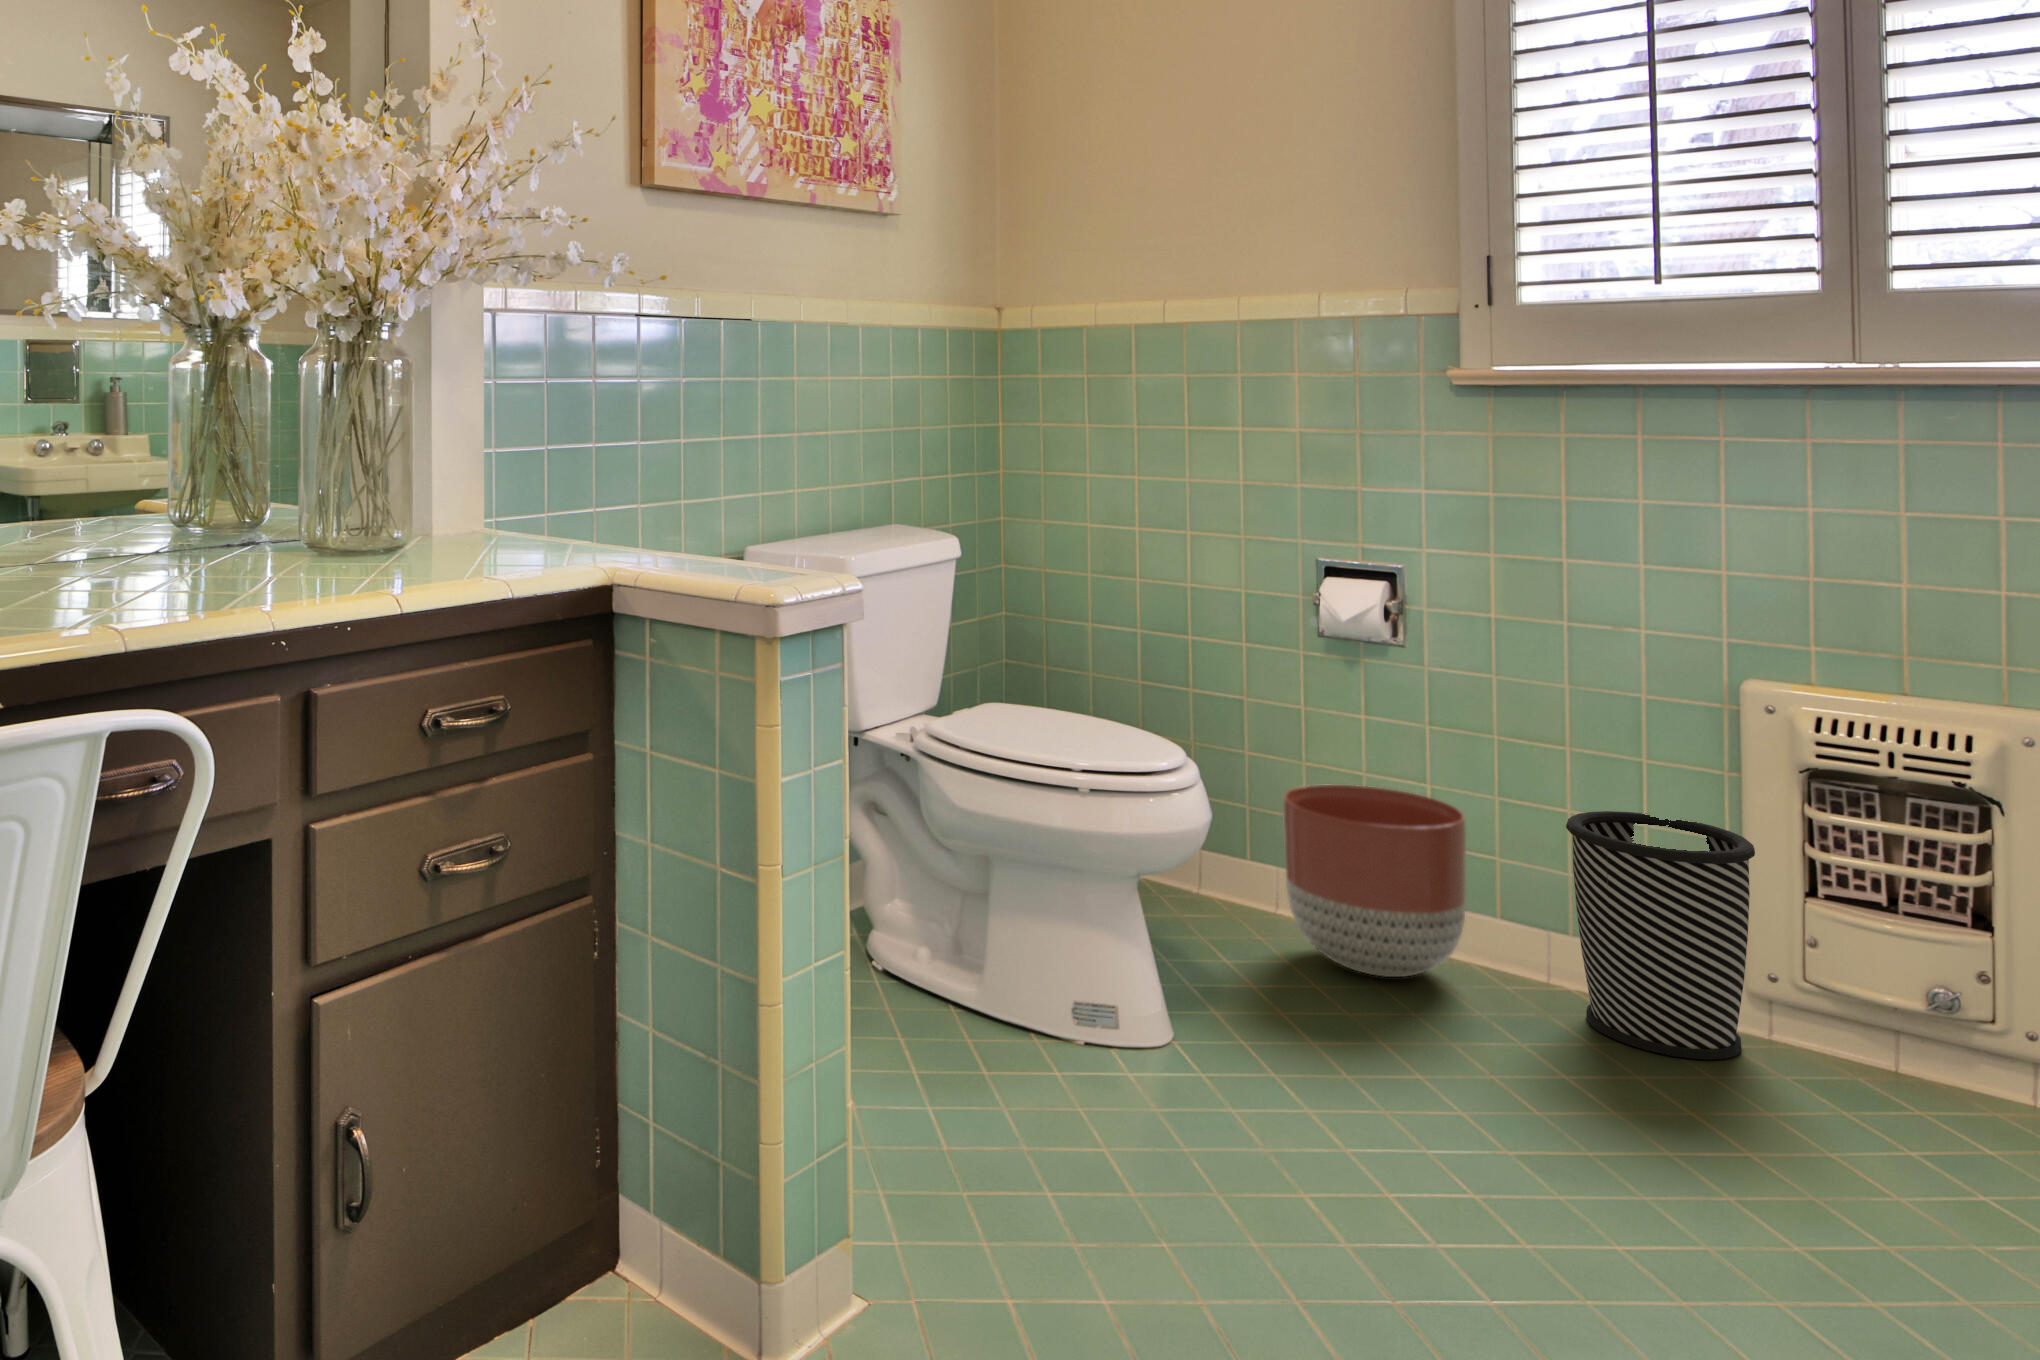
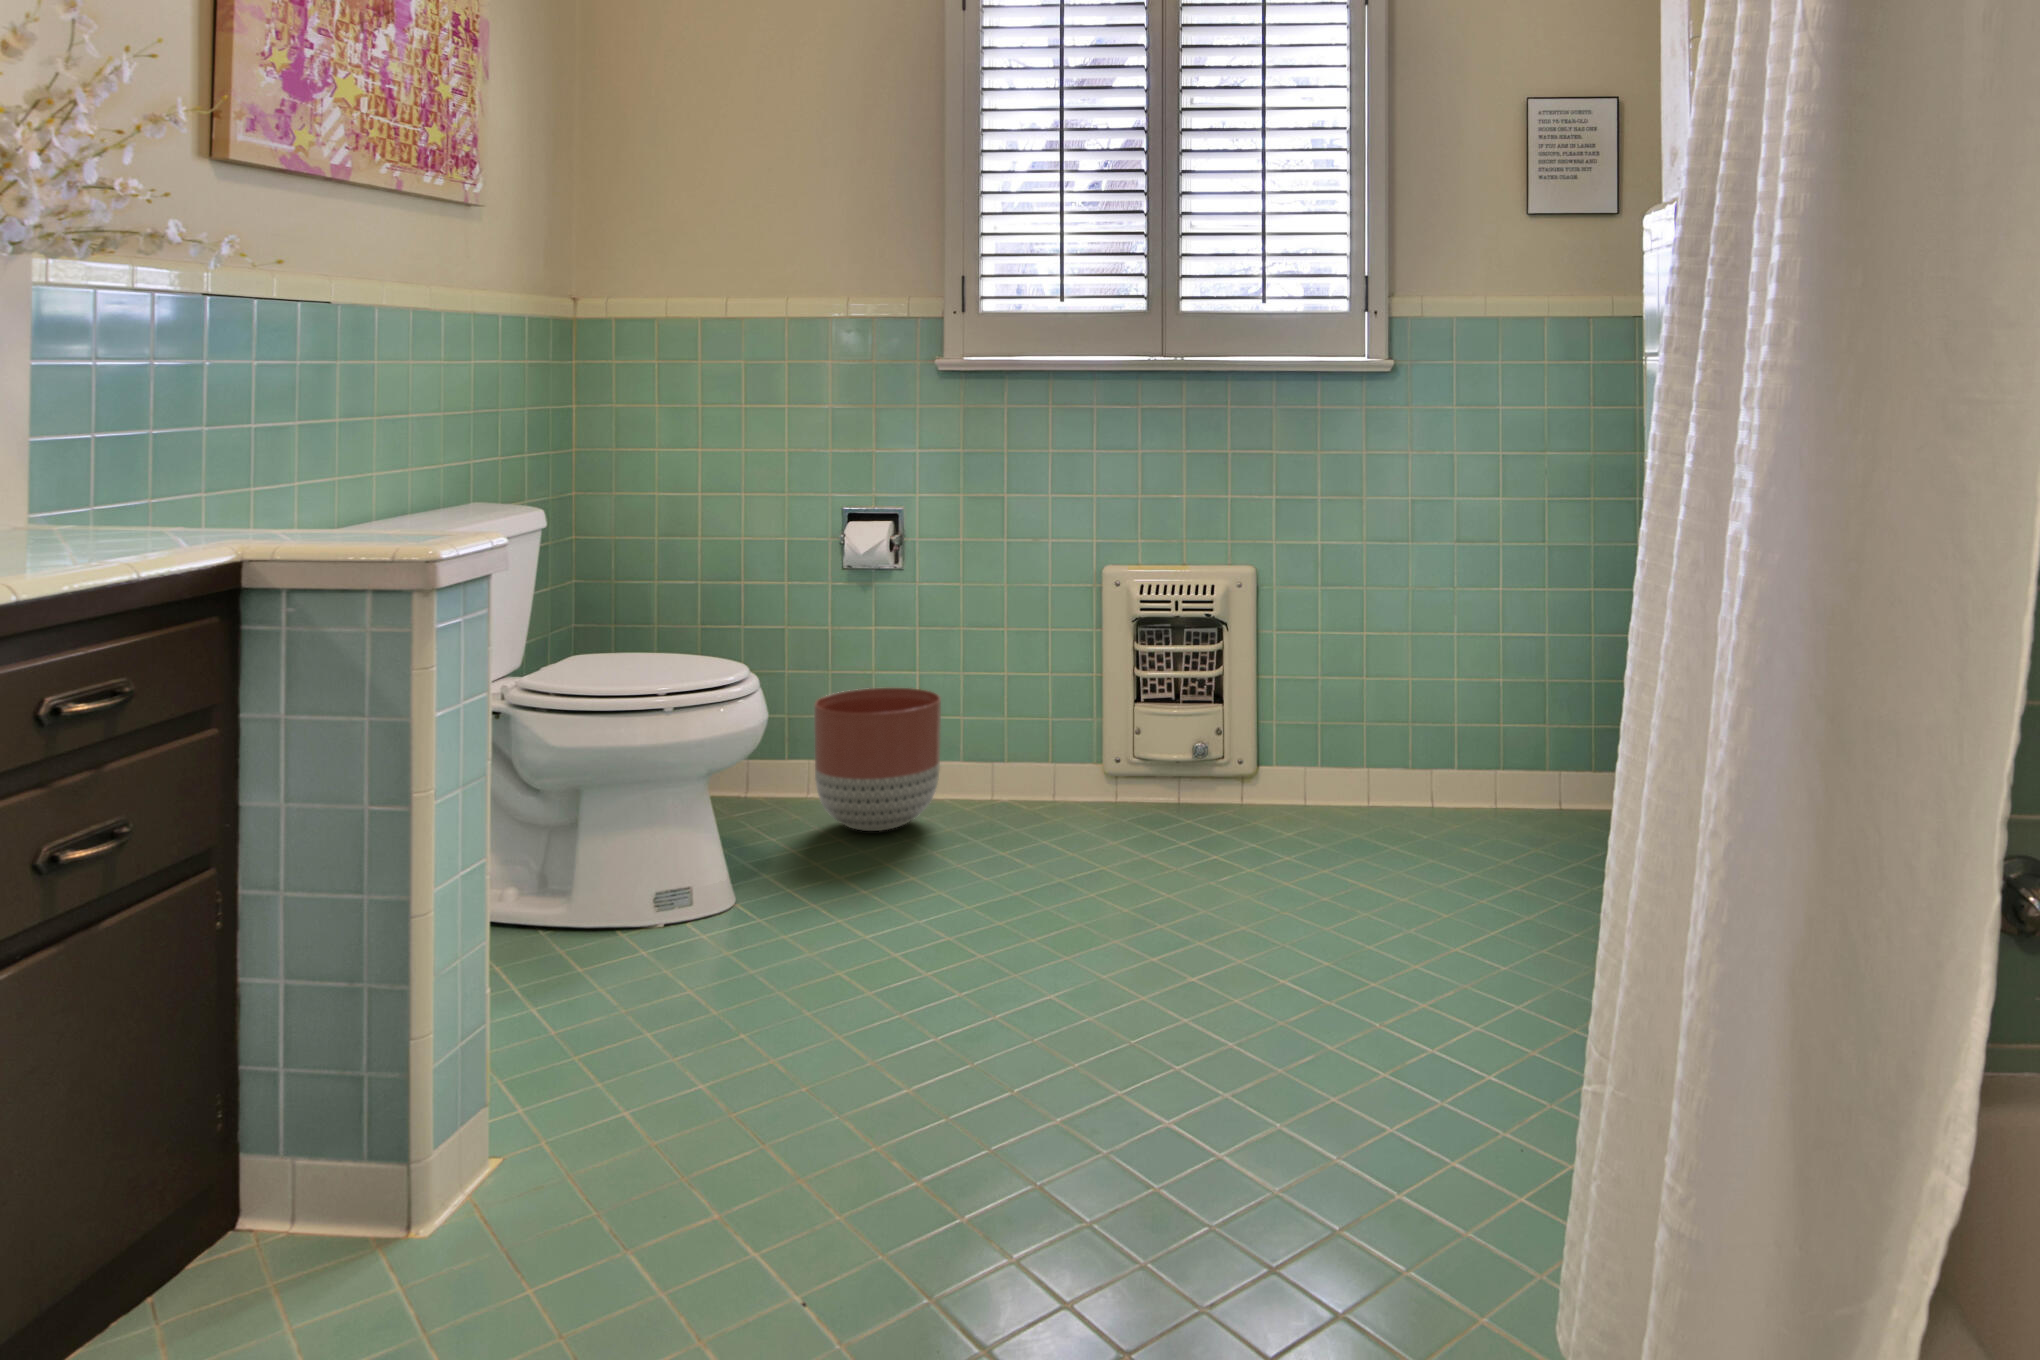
wastebasket: present [1566,811,1755,1060] -> none [1004,676,1110,838]

